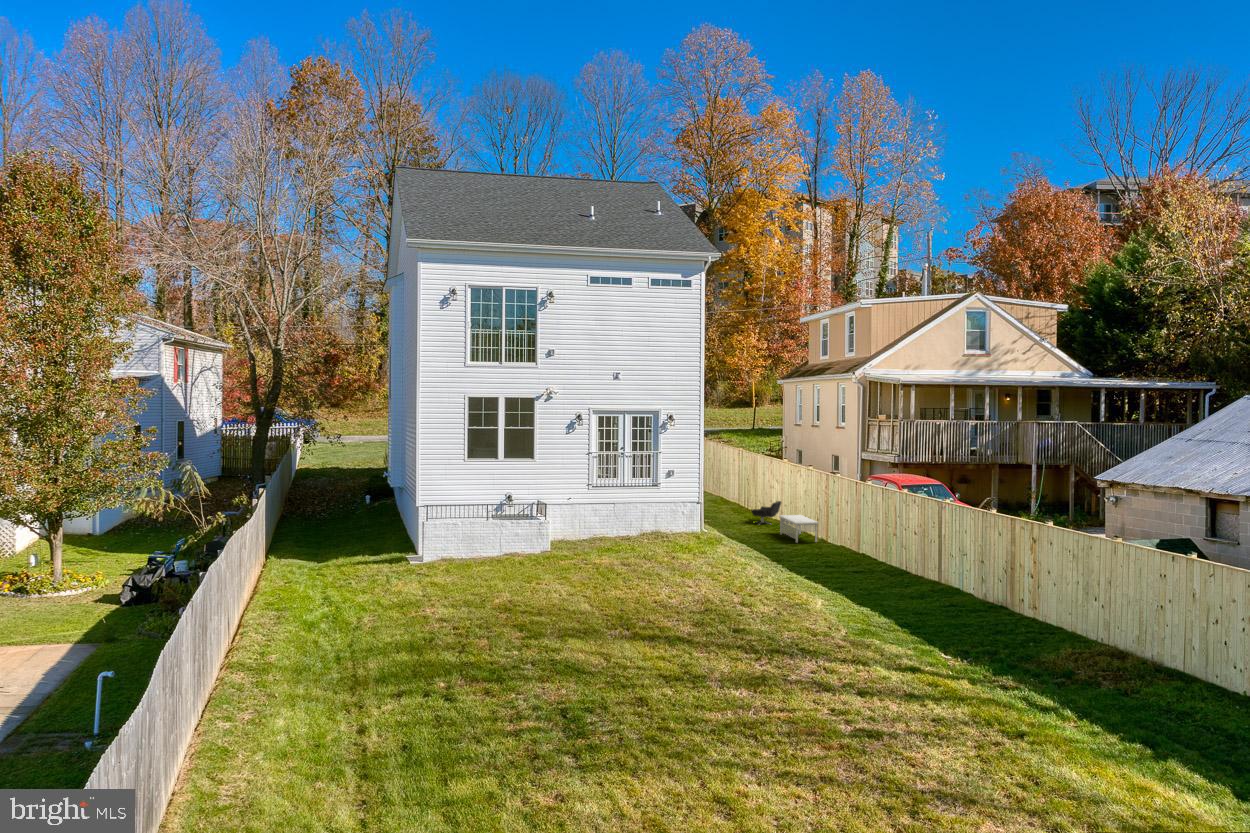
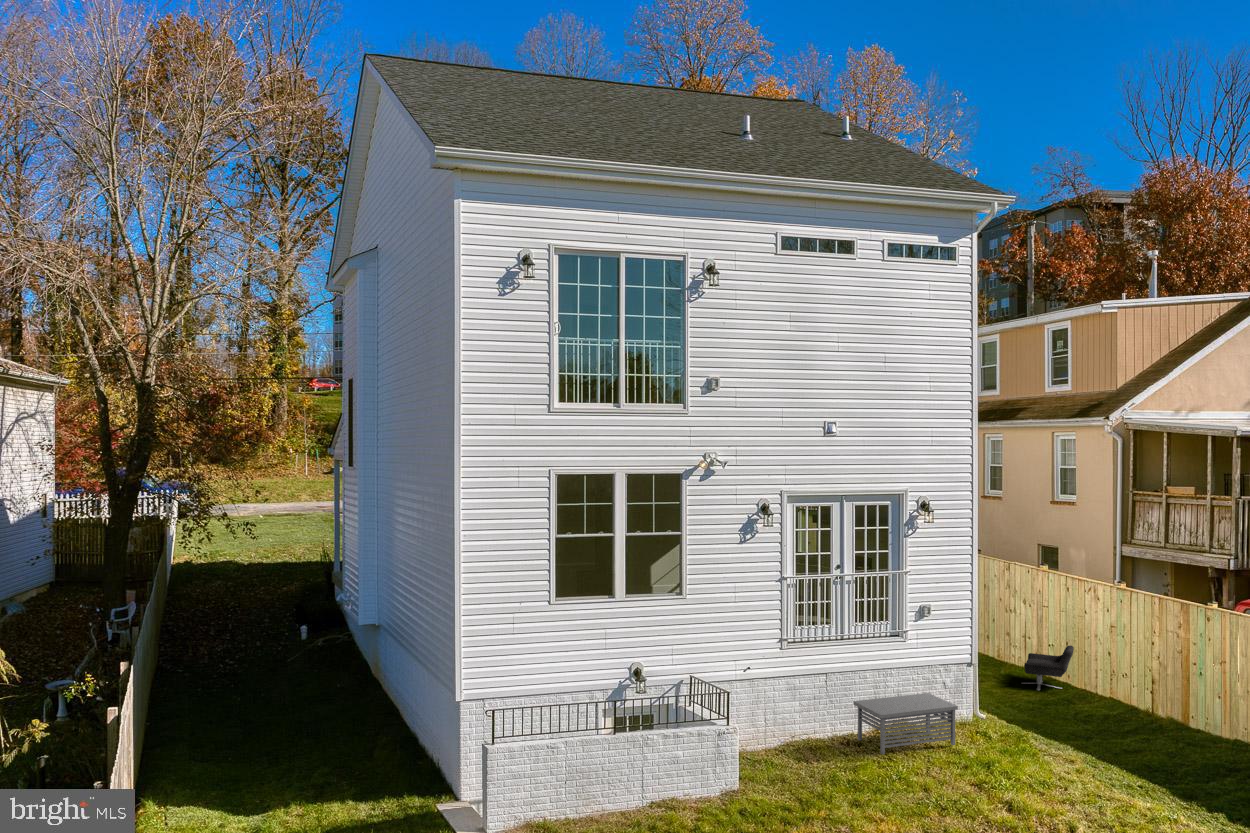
storage bench: present [779,515,819,542] -> present [853,693,958,754]

